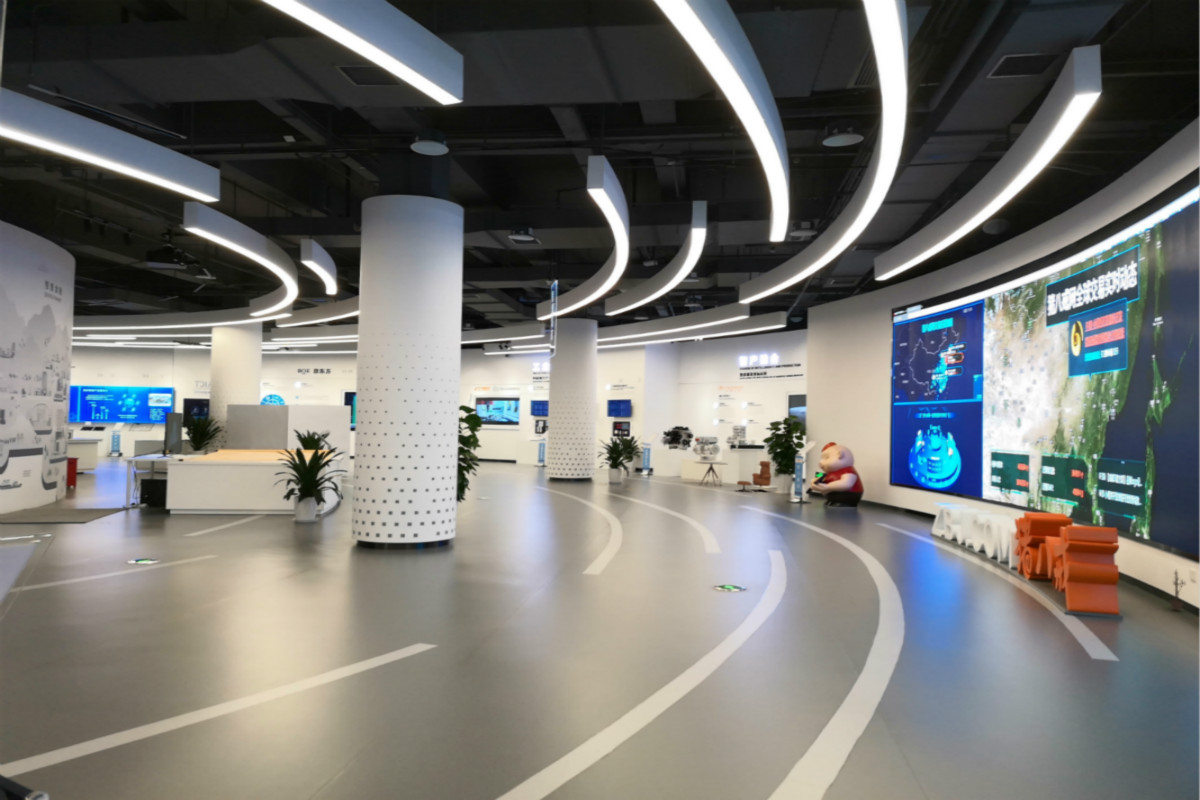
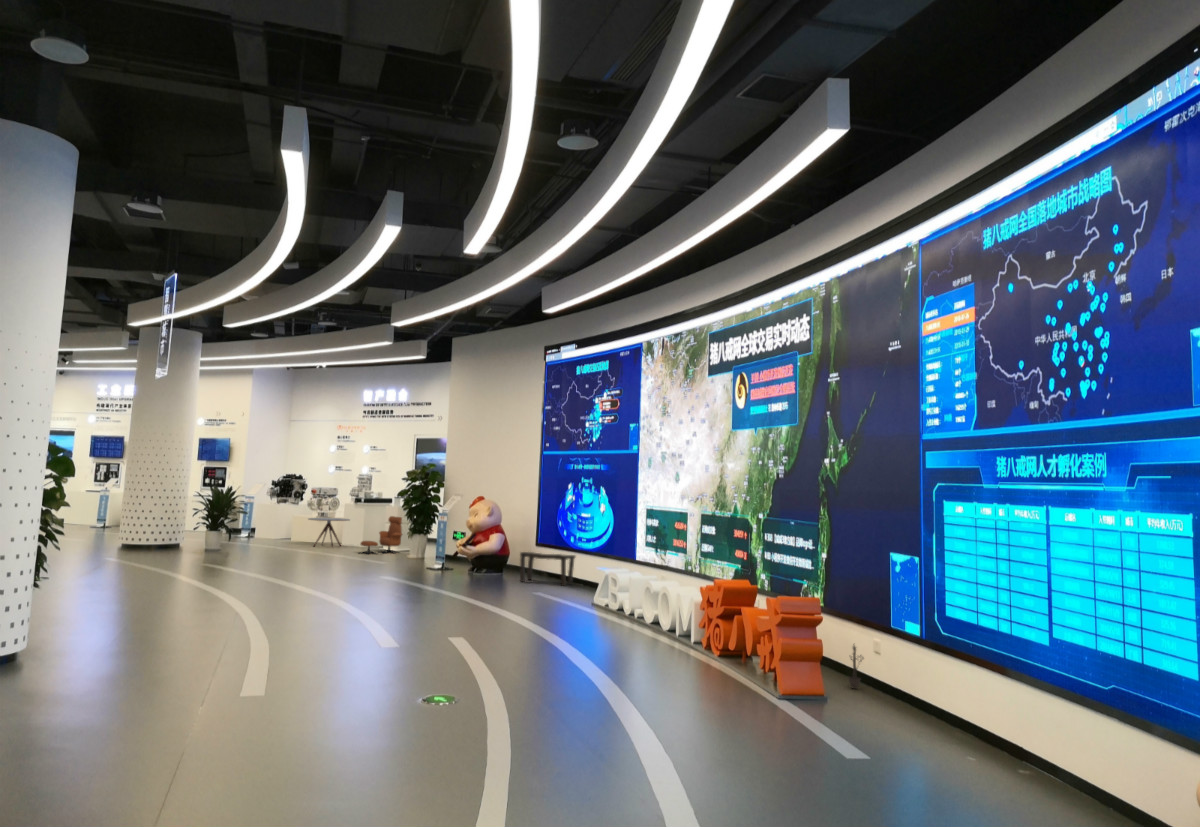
bench: none [872,491,926,522] -> present [520,552,575,586]

